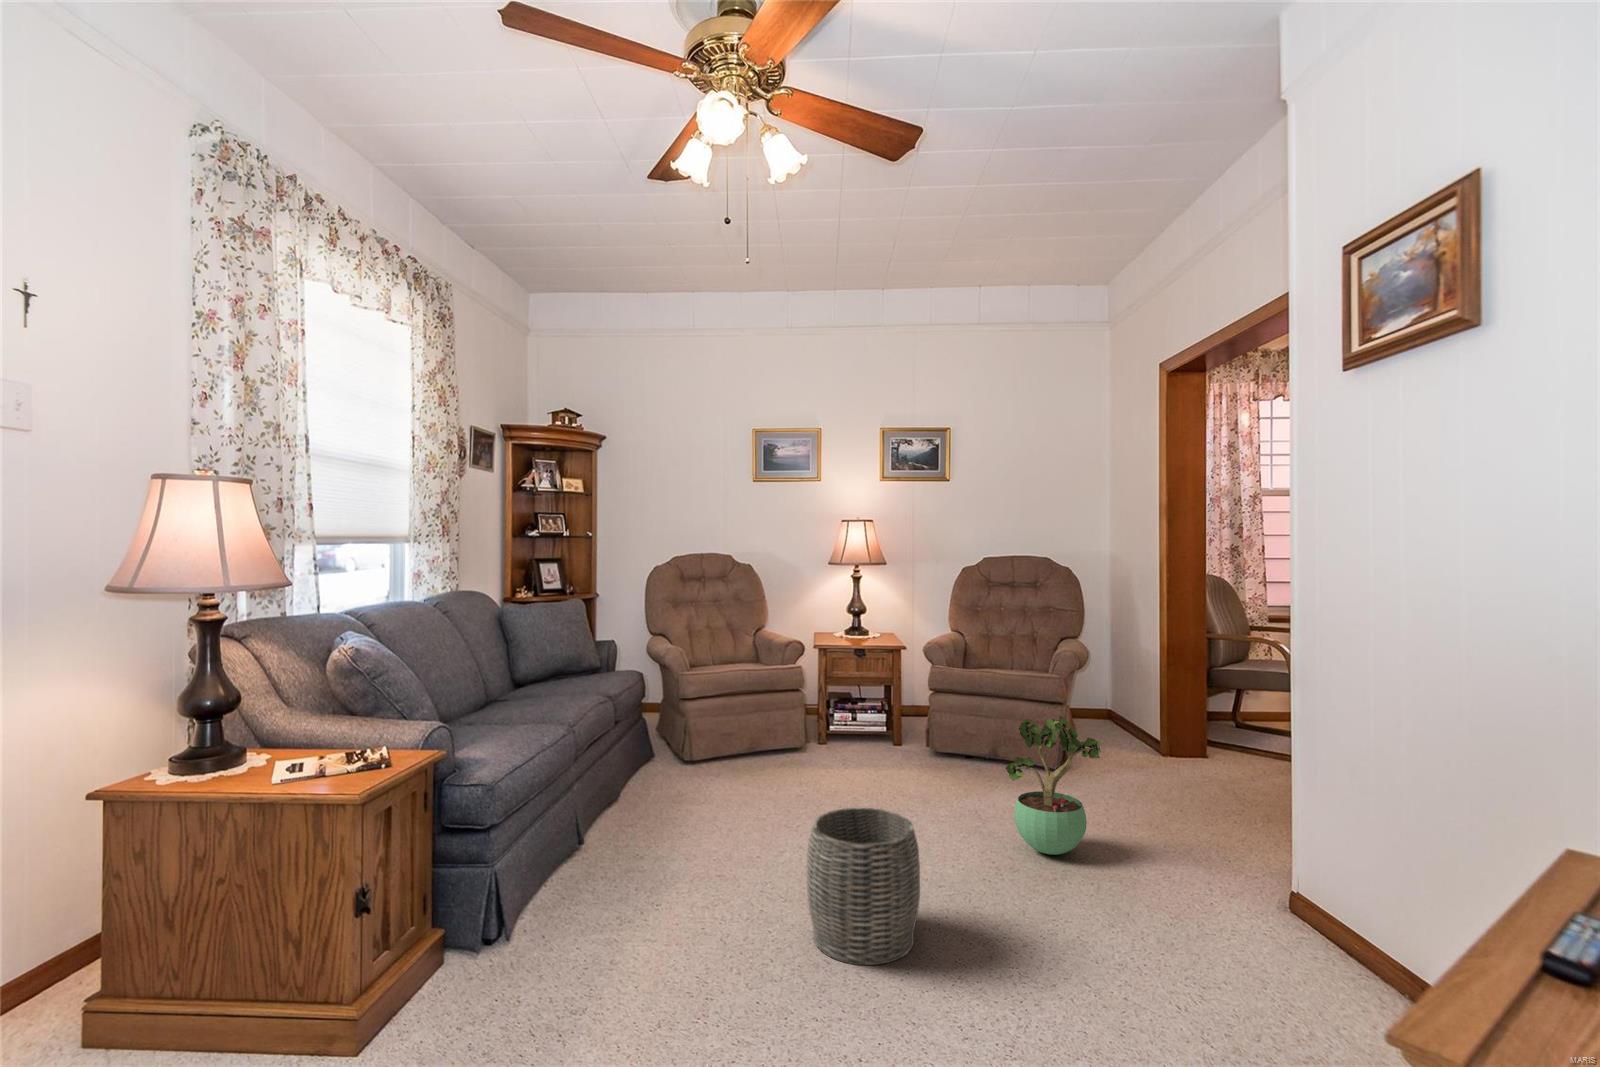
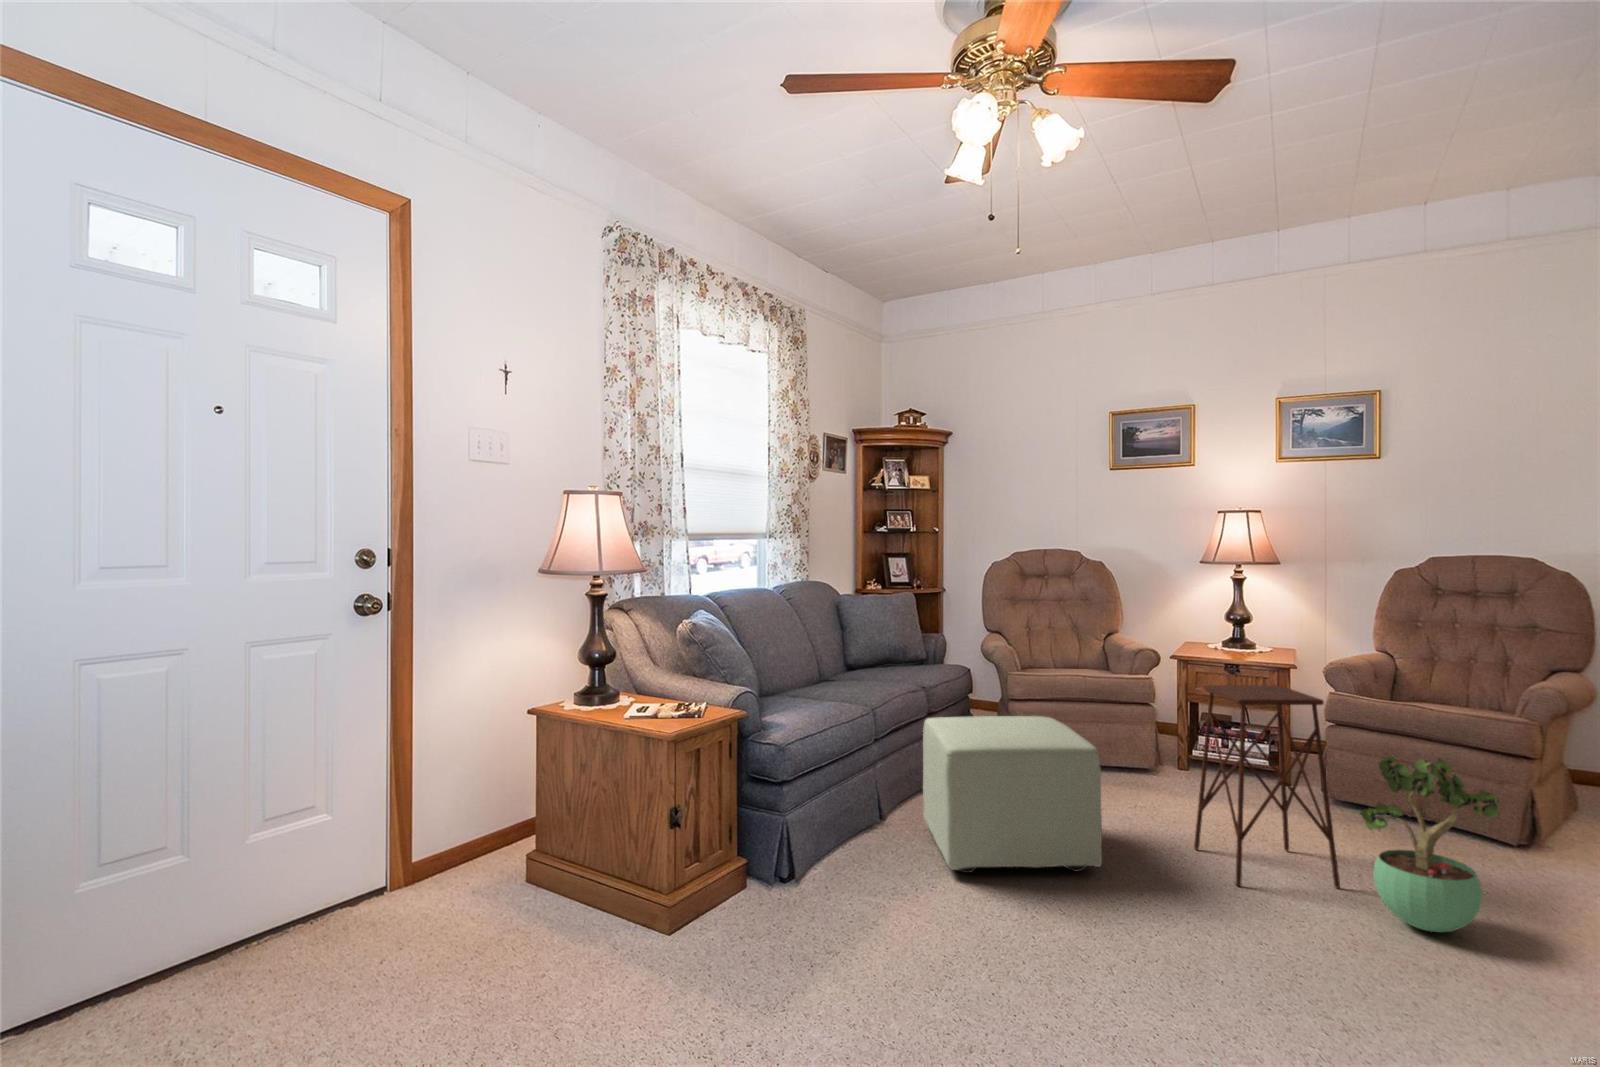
side table: none [867,667,982,847] -> present [1194,685,1340,888]
ottoman: none [623,715,809,887] -> present [923,716,1102,873]
woven basket: present [807,808,920,965] -> none [1061,819,1189,984]

